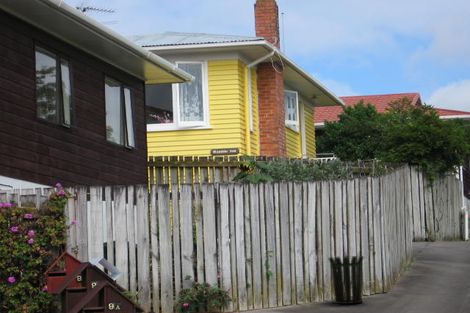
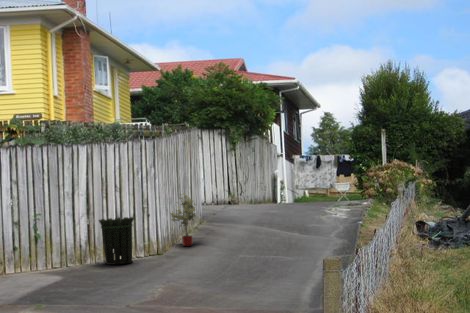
potted tree: none [393,232,422,287] -> present [170,193,196,246]

